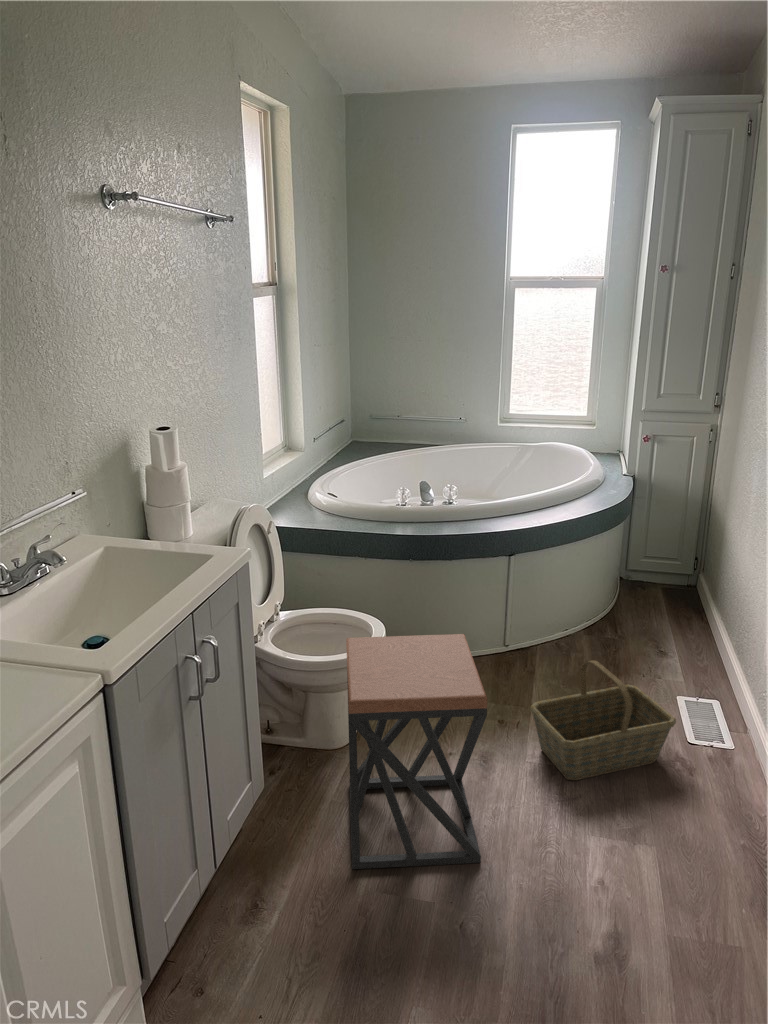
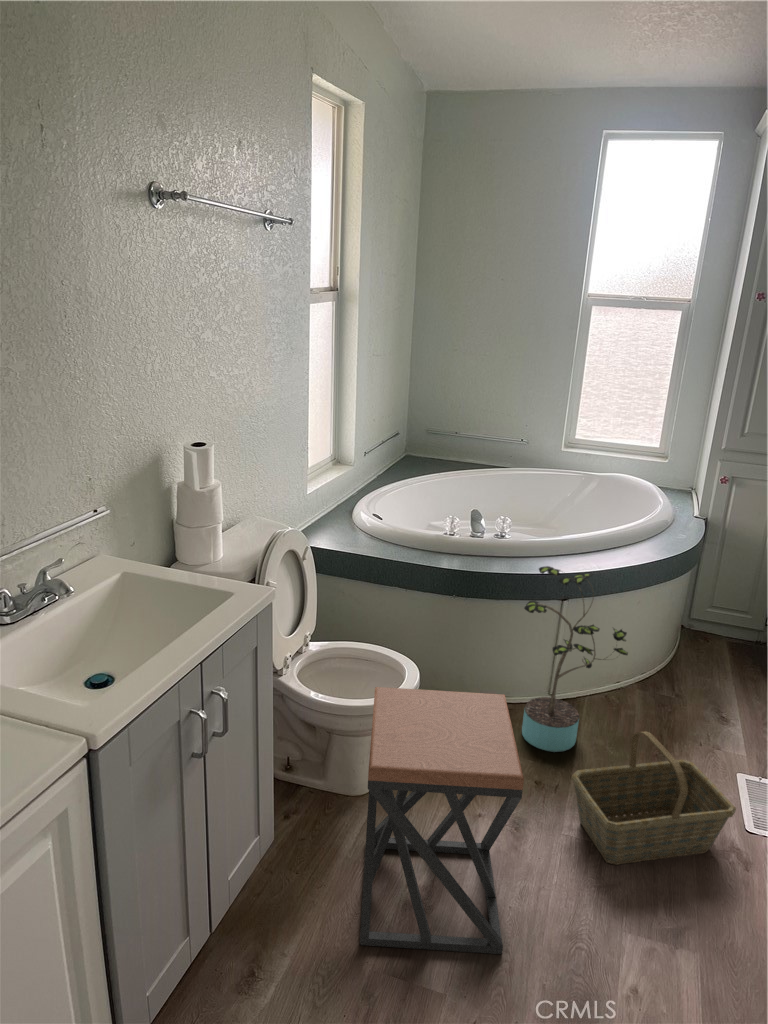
potted plant: none [475,524,572,694] -> present [522,566,628,752]

